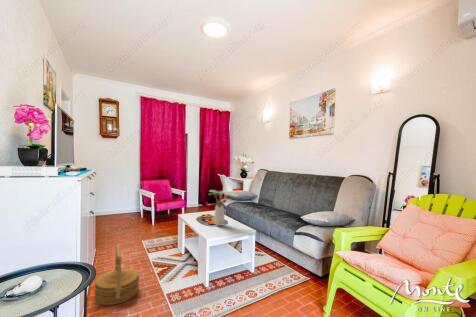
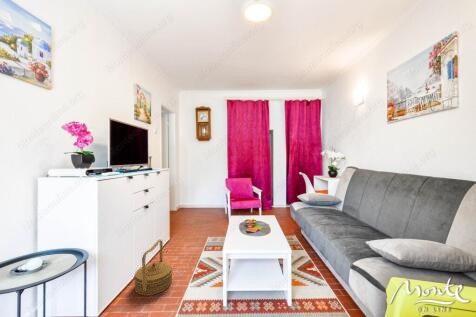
flower arrangement: present [209,190,238,226] -> none [234,195,270,237]

